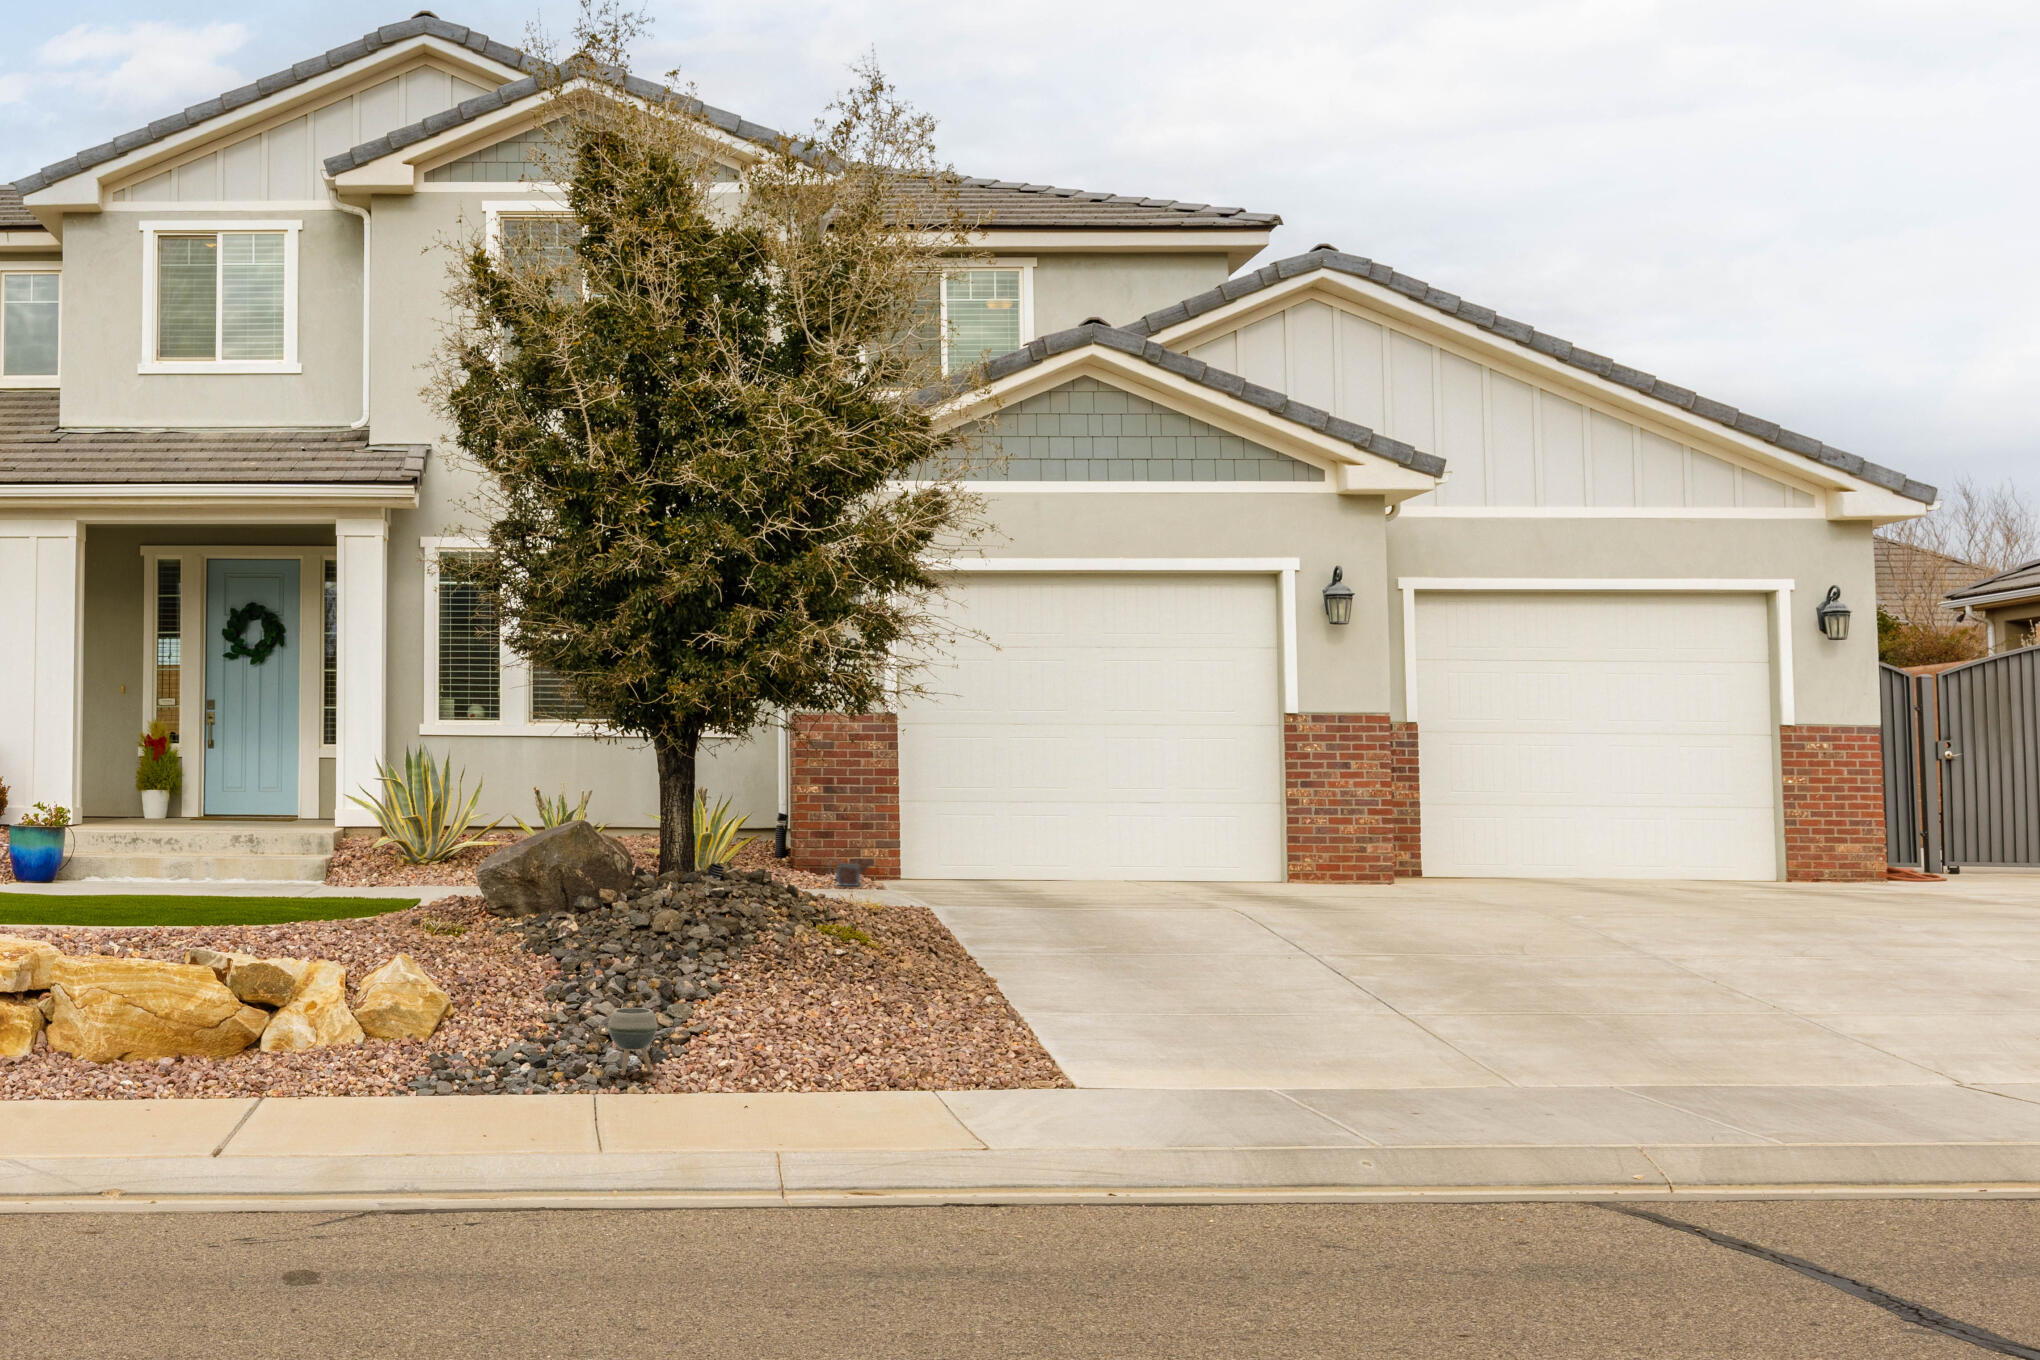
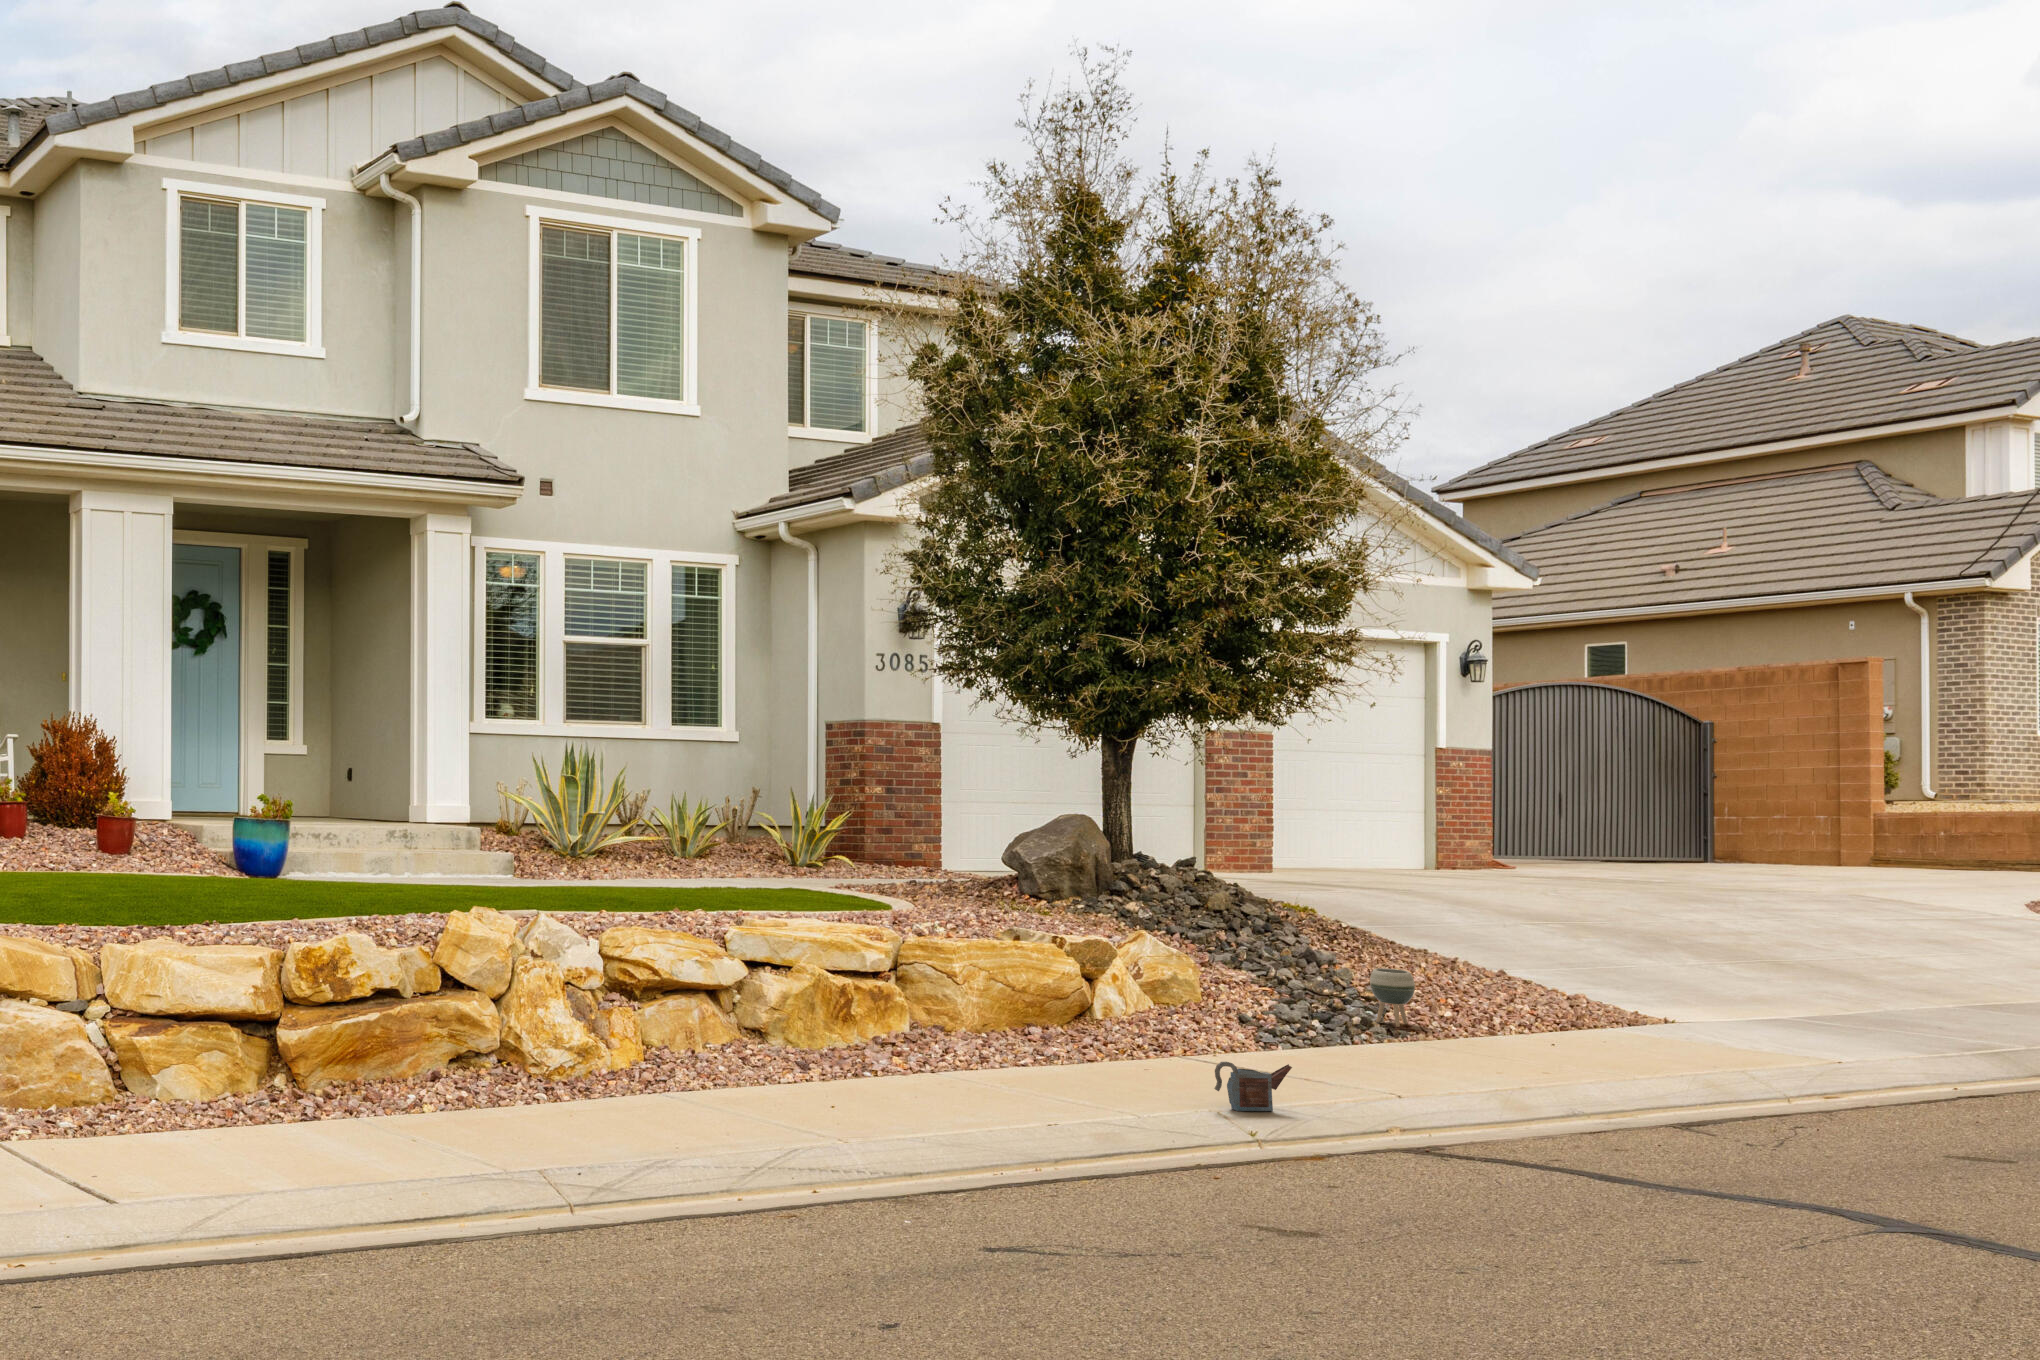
watering can: present [827,859,872,886] -> present [1214,1061,1292,1111]

